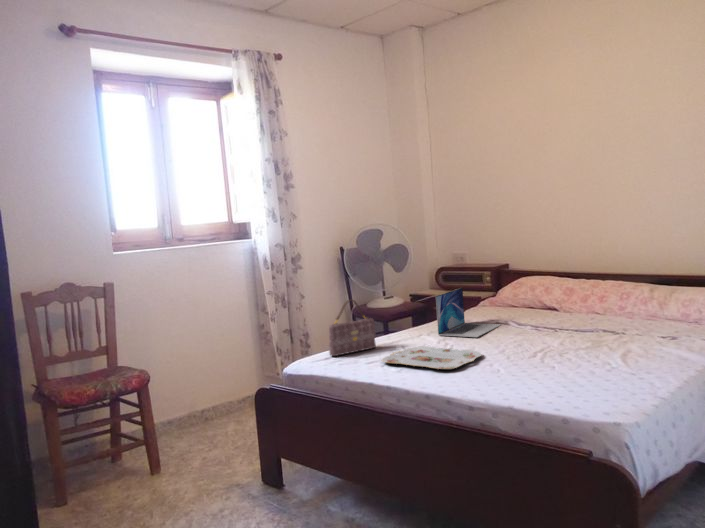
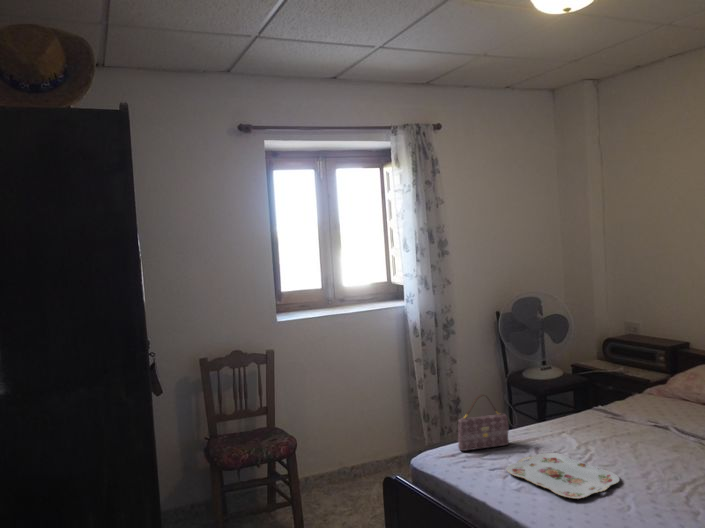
laptop: present [436,288,501,337] -> none [580,382,661,448]

